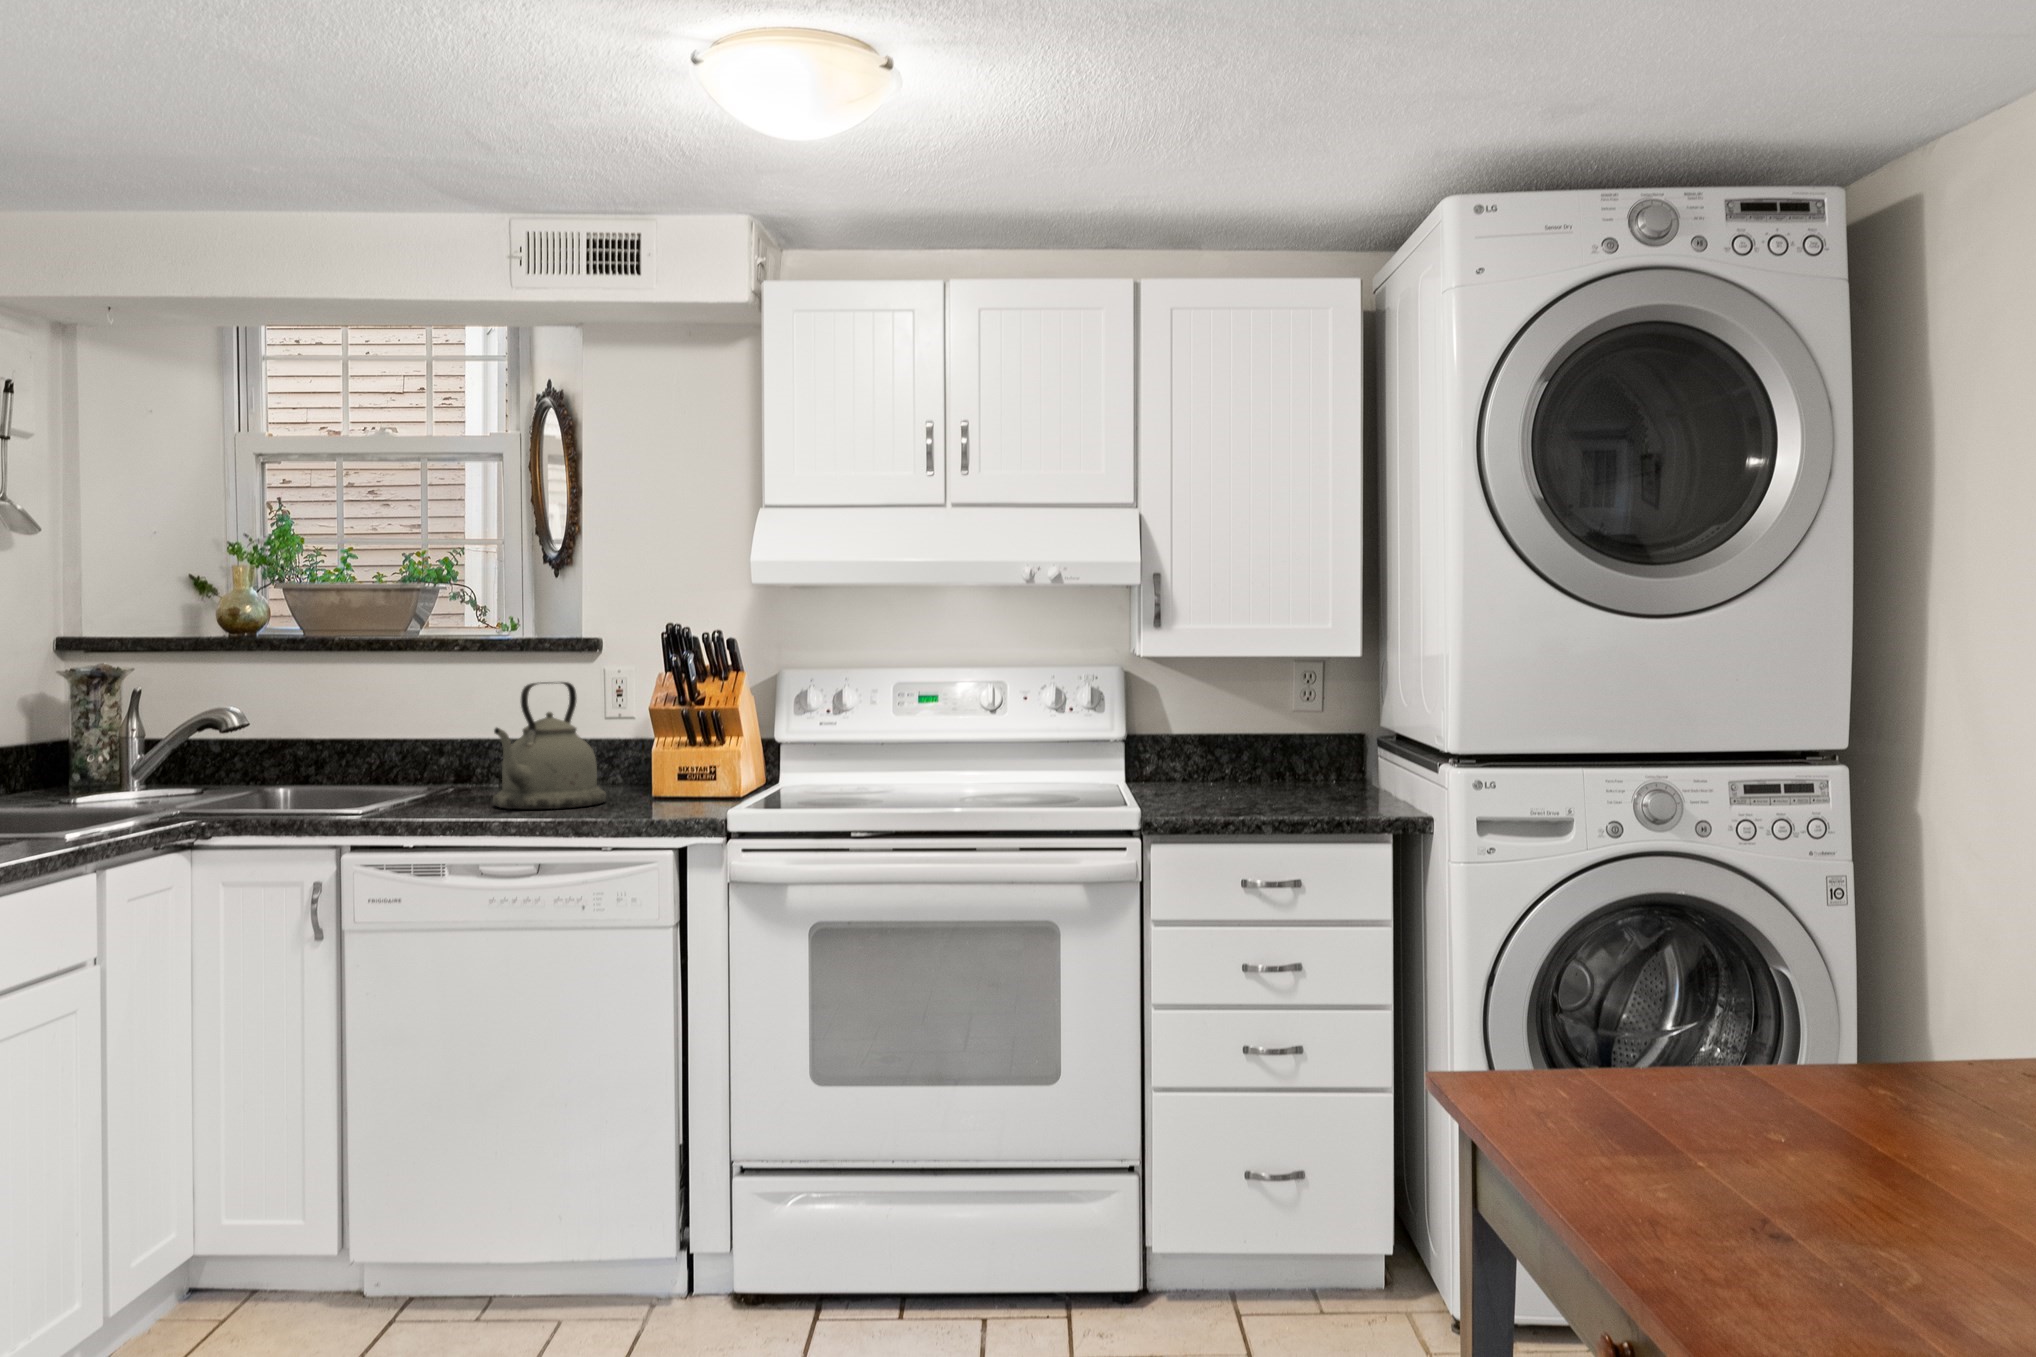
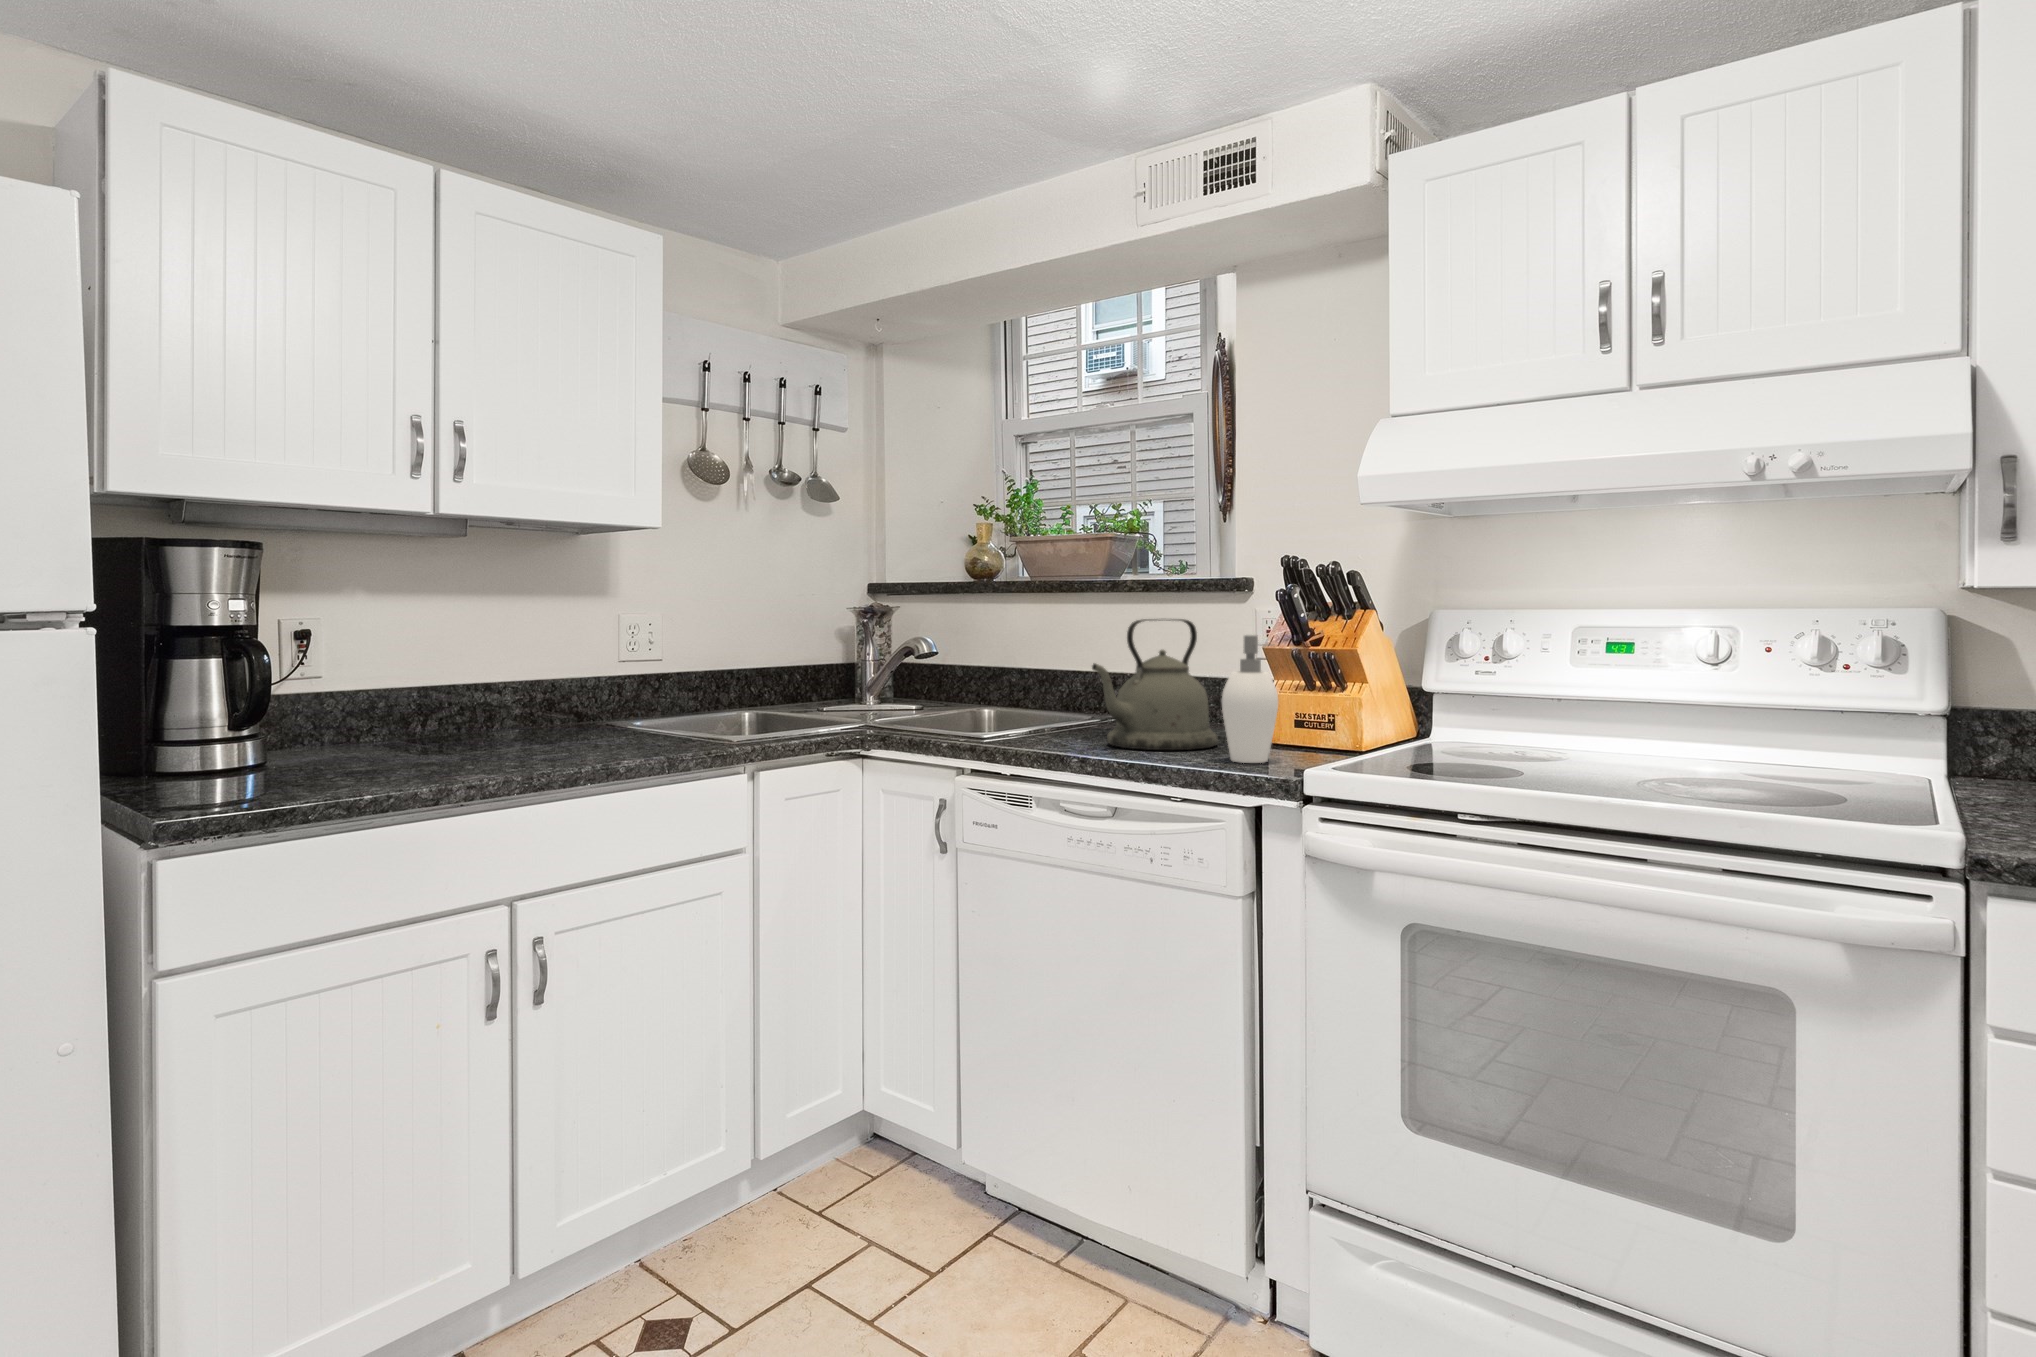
soap dispenser: none [634,697,689,812] -> present [1221,635,1278,763]

